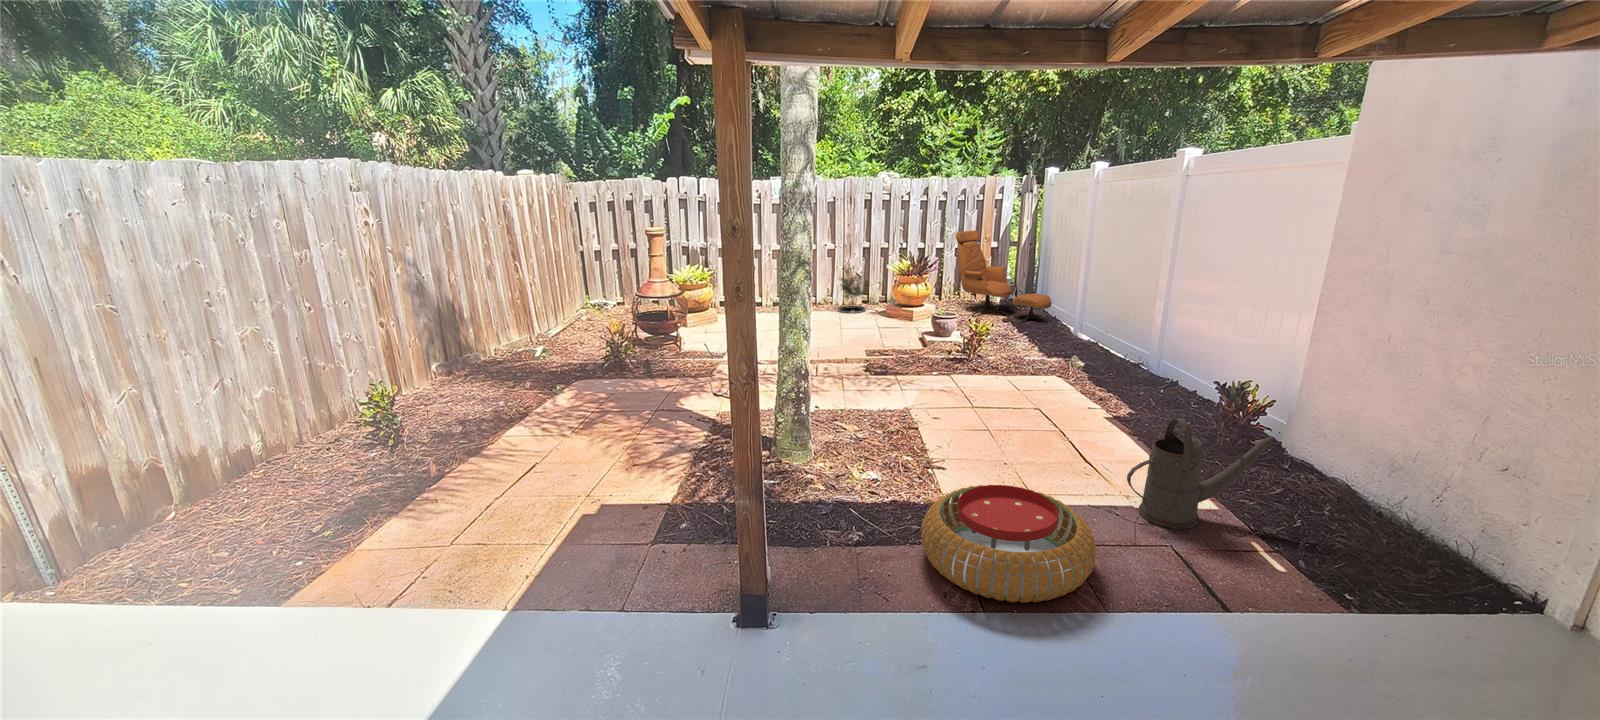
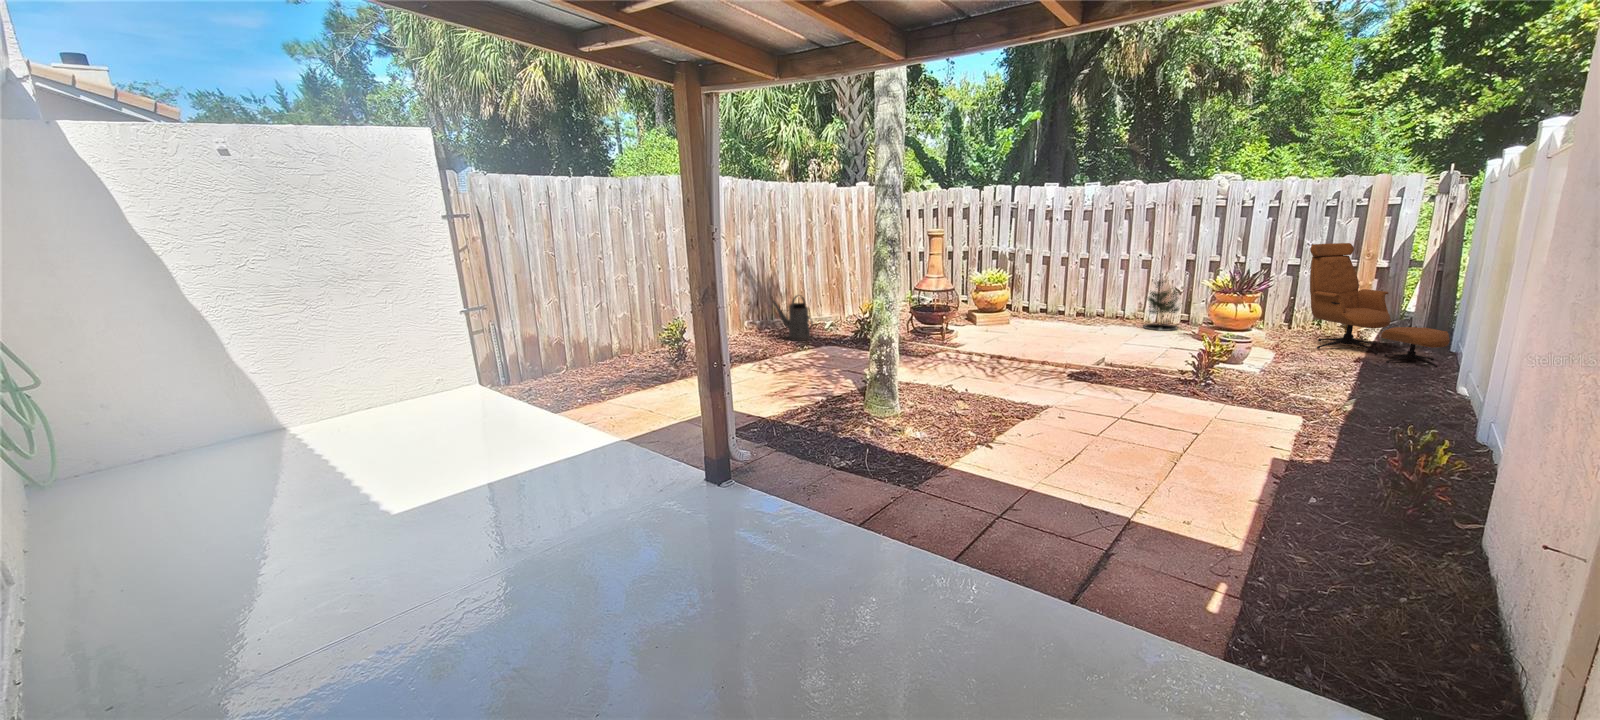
watering can: present [1127,418,1274,529] -> present [772,295,813,341]
pouf: present [921,485,1096,603] -> none [943,471,1137,594]

